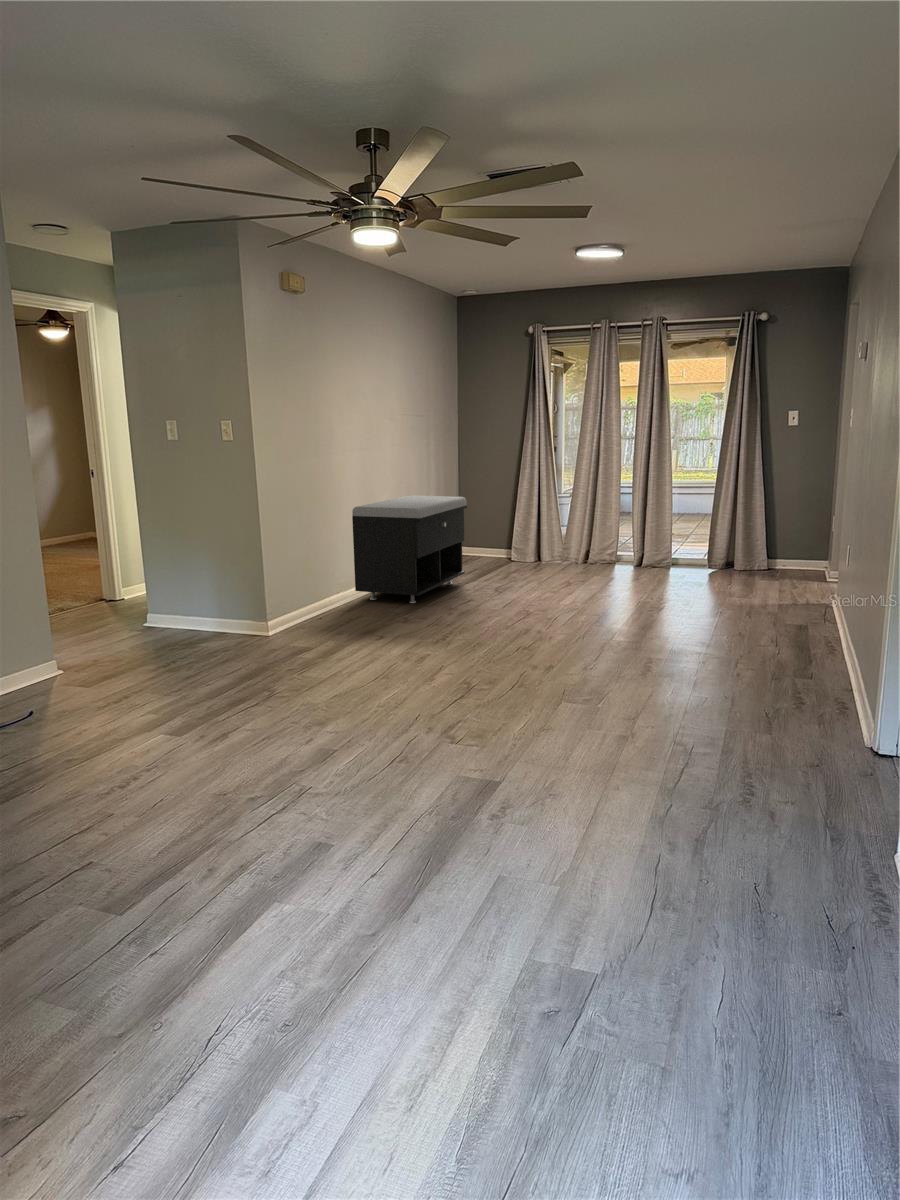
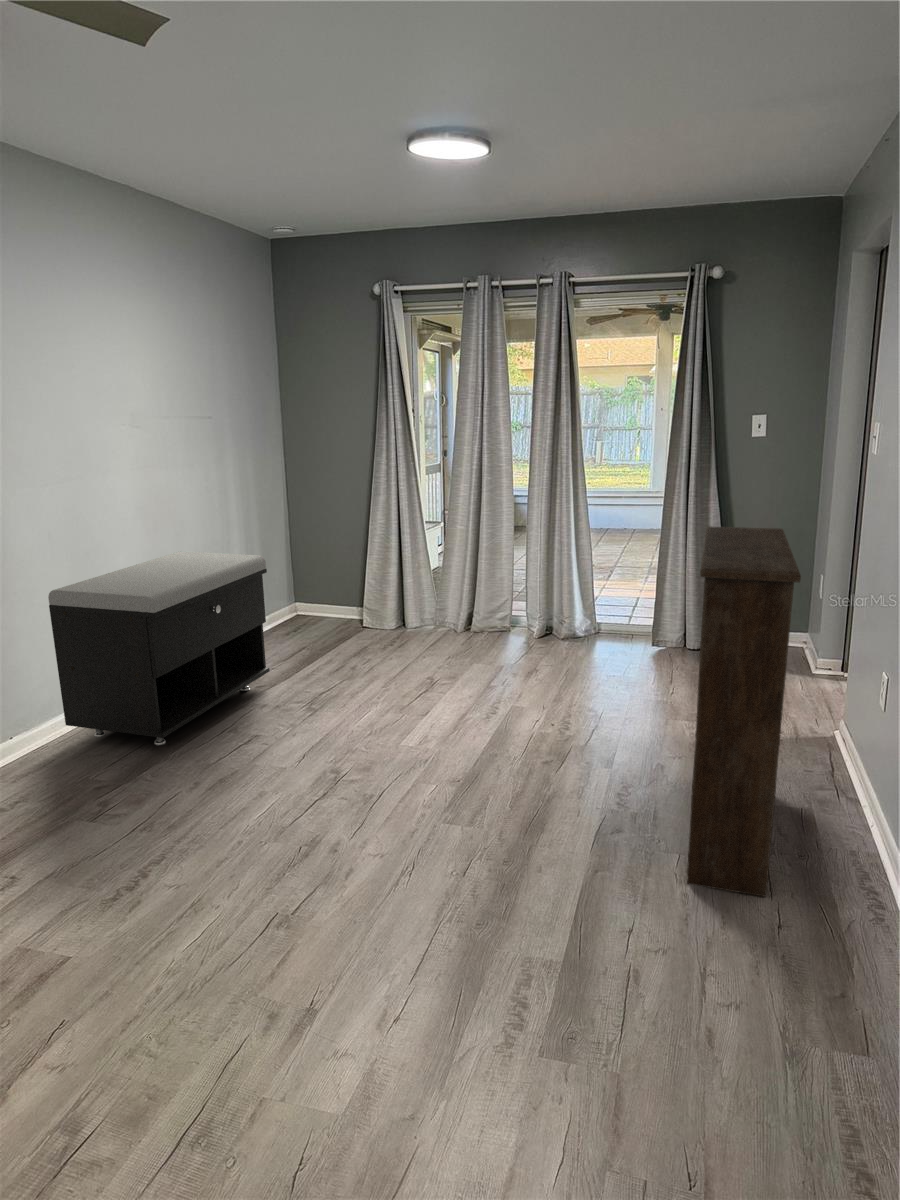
bookshelf: none [739,463,801,651] -> present [687,526,801,897]

